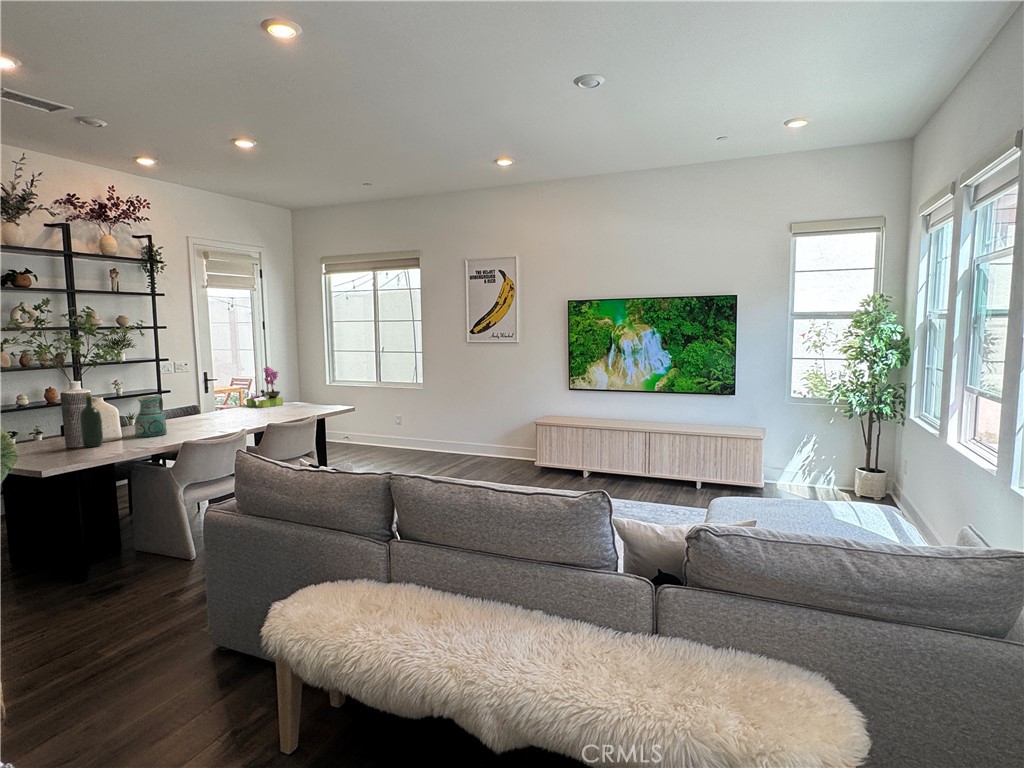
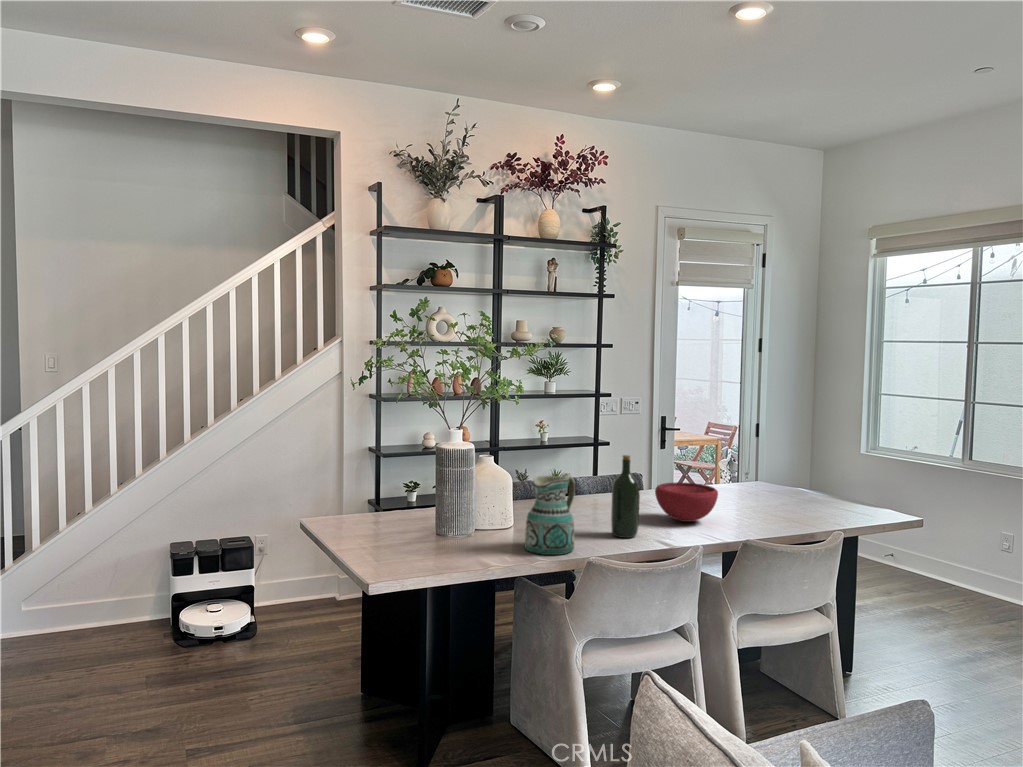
flower arrangement: present [246,366,283,408] -> none [720,422,785,503]
wine bottle: present [79,394,103,447] -> present [611,455,640,538]
bowl: none [209,398,246,418] -> present [655,482,718,522]

